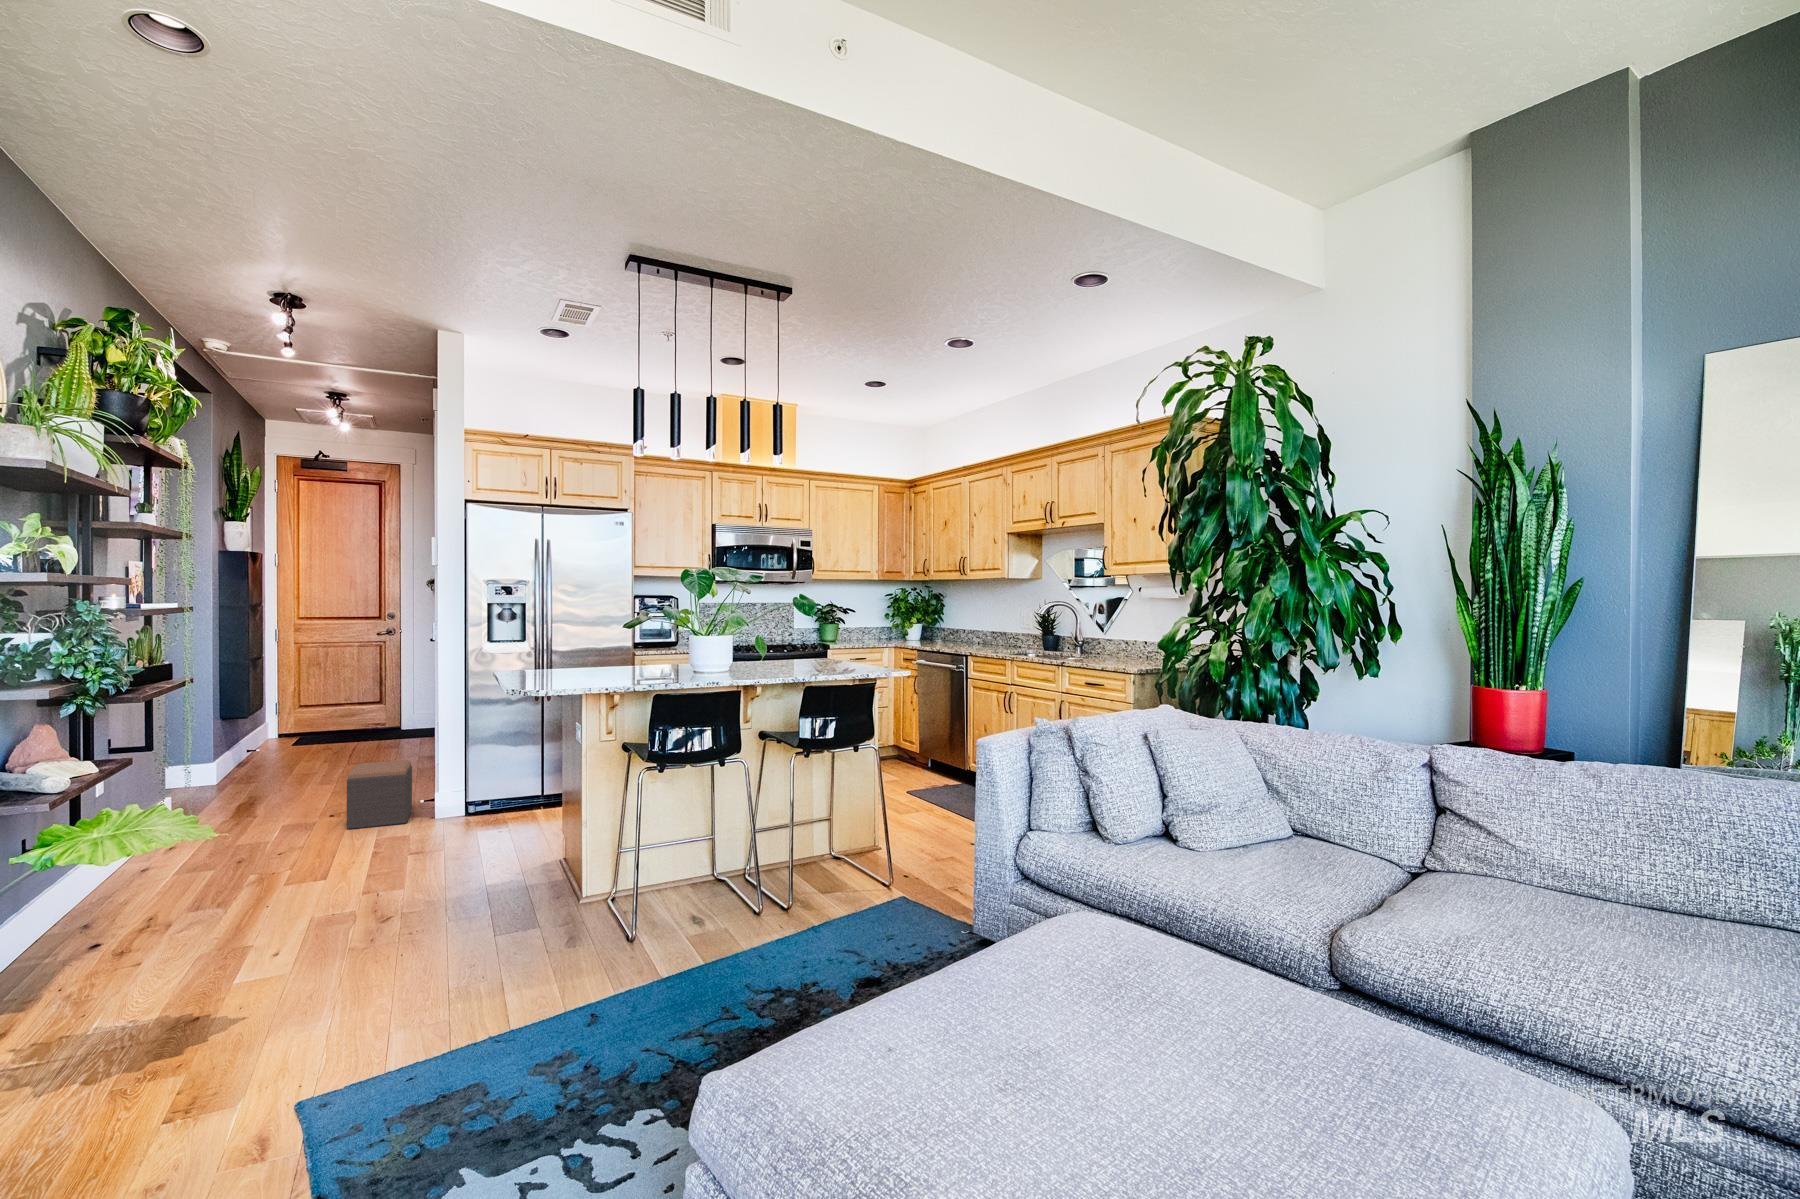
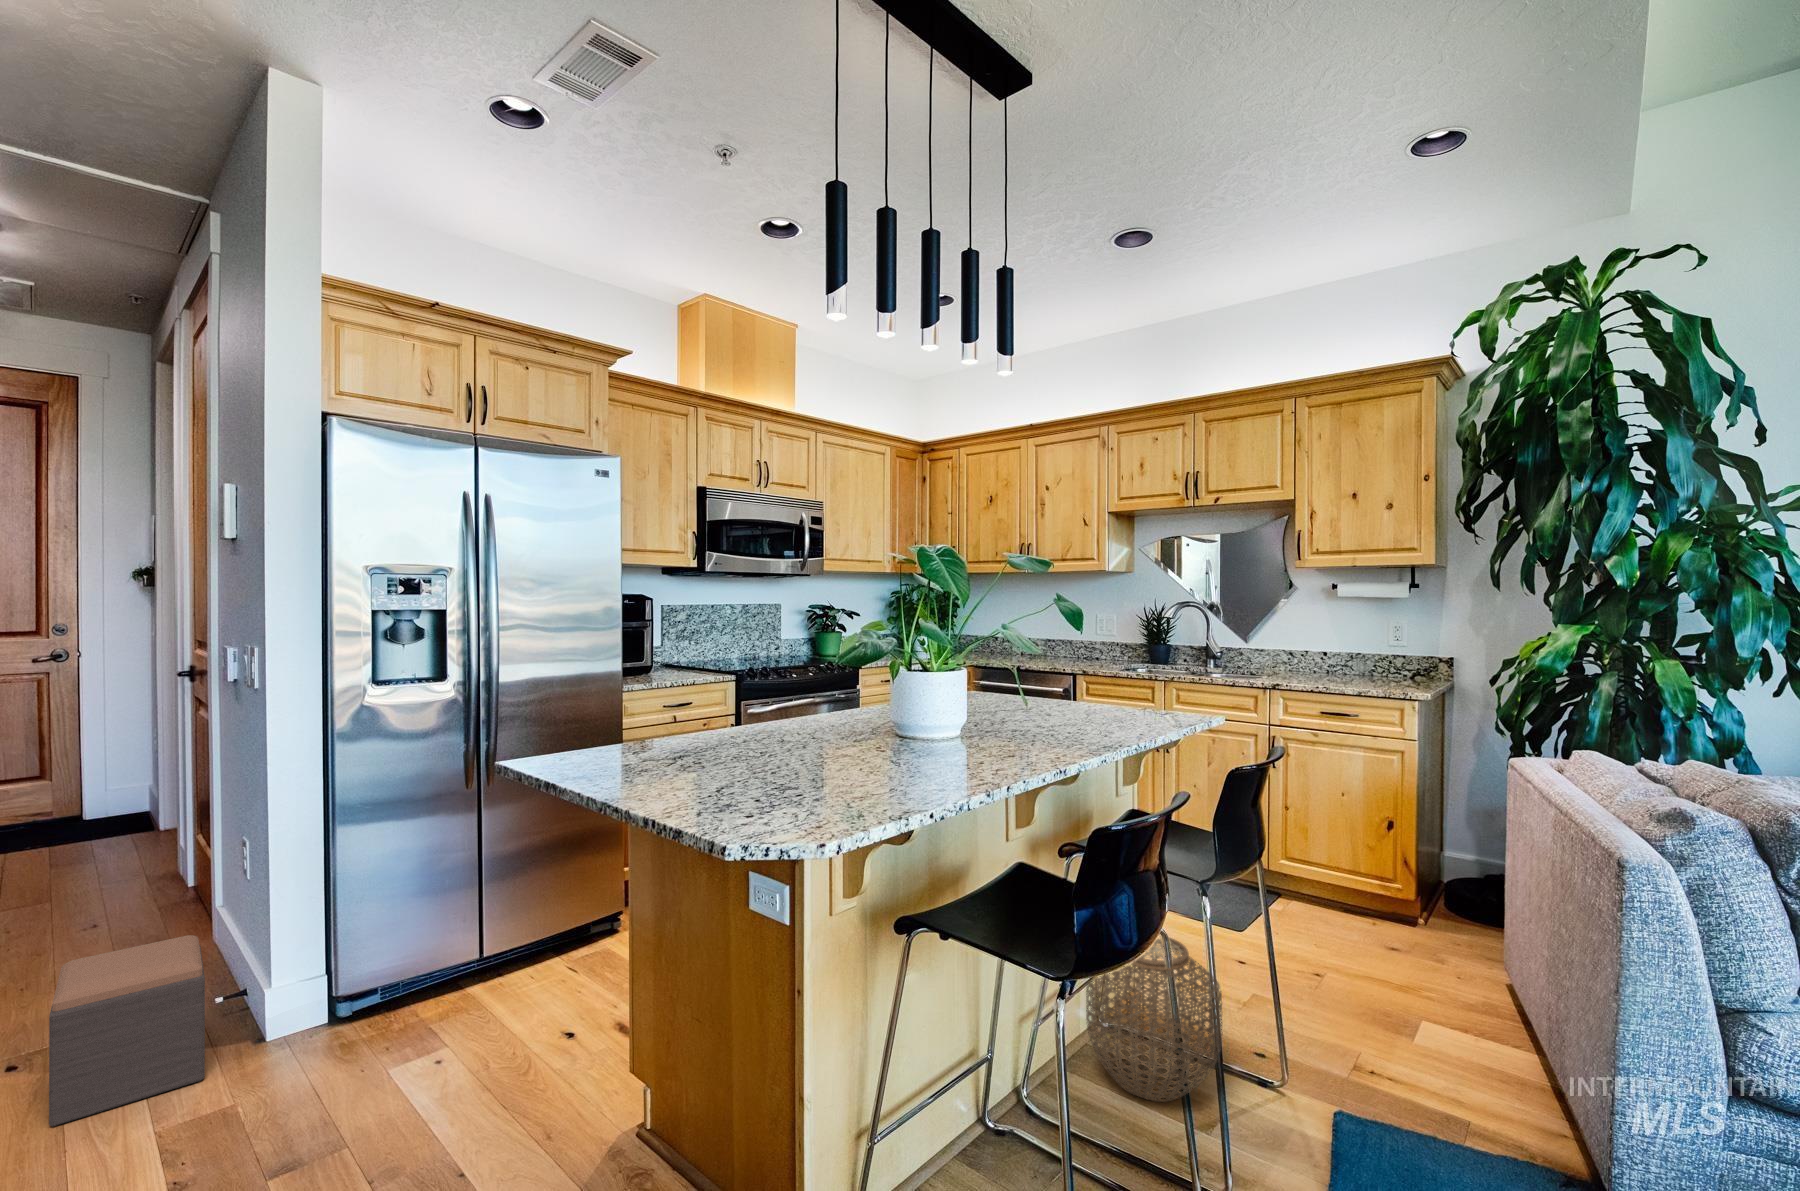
woven basket: none [786,790,859,876] -> present [1086,936,1222,1101]

